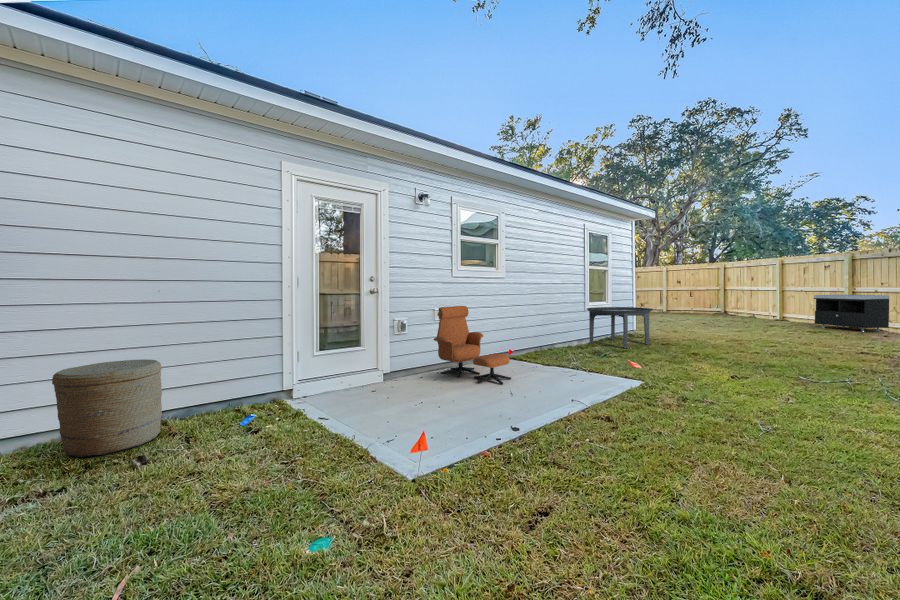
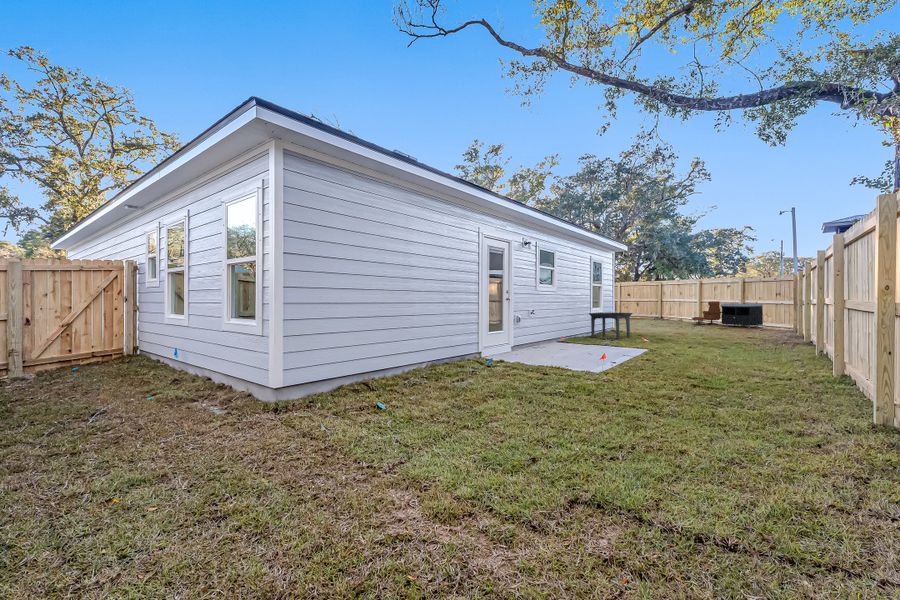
lounge chair: present [434,306,511,384] -> present [692,301,722,325]
basket: present [52,359,163,458] -> none [419,336,459,379]

